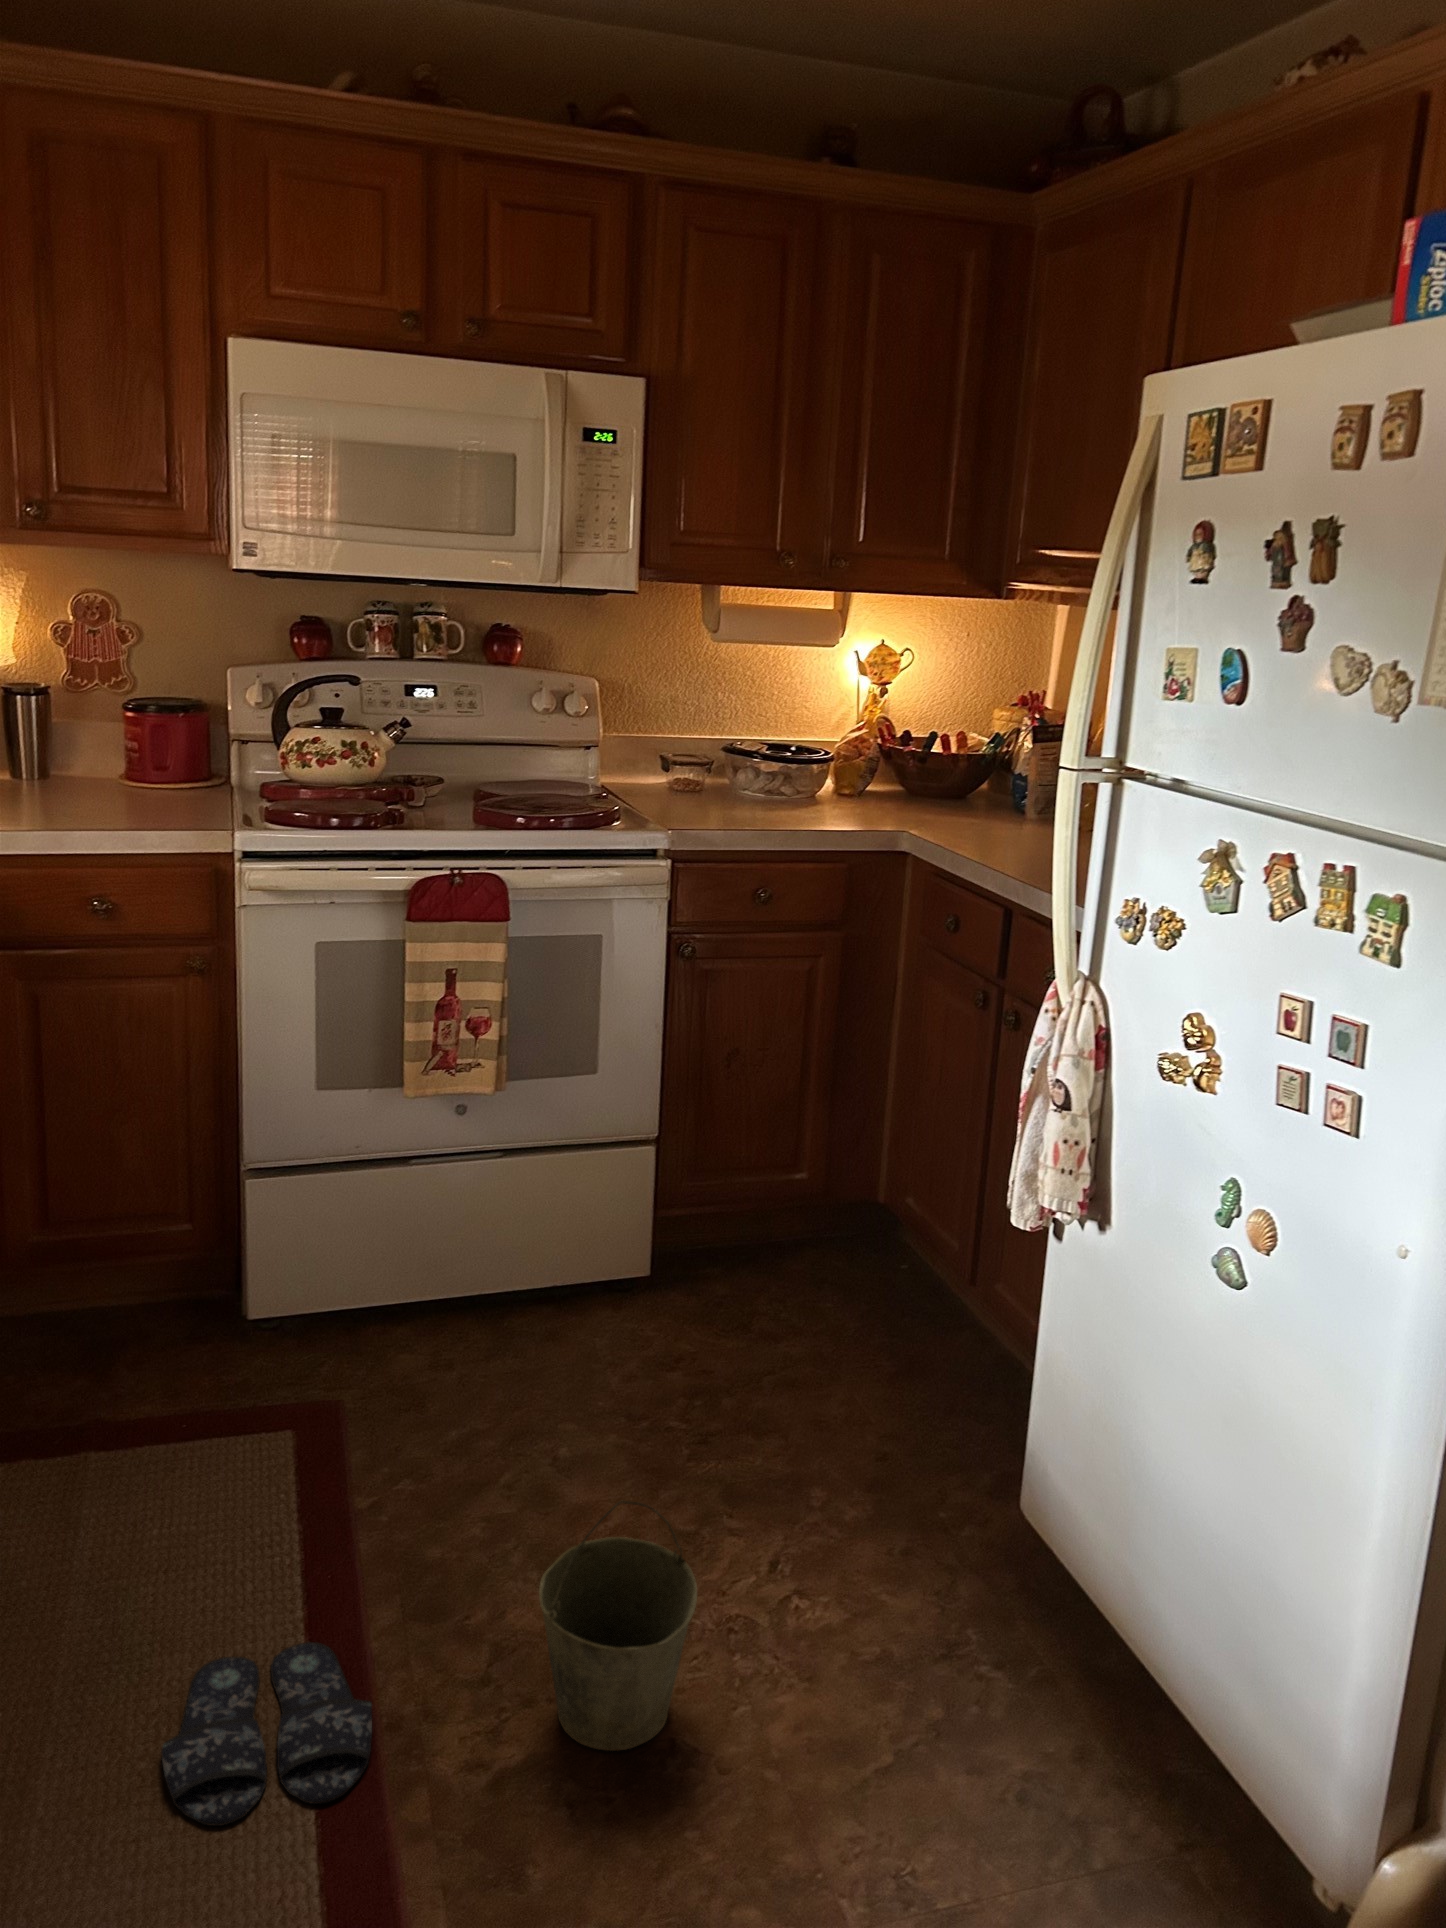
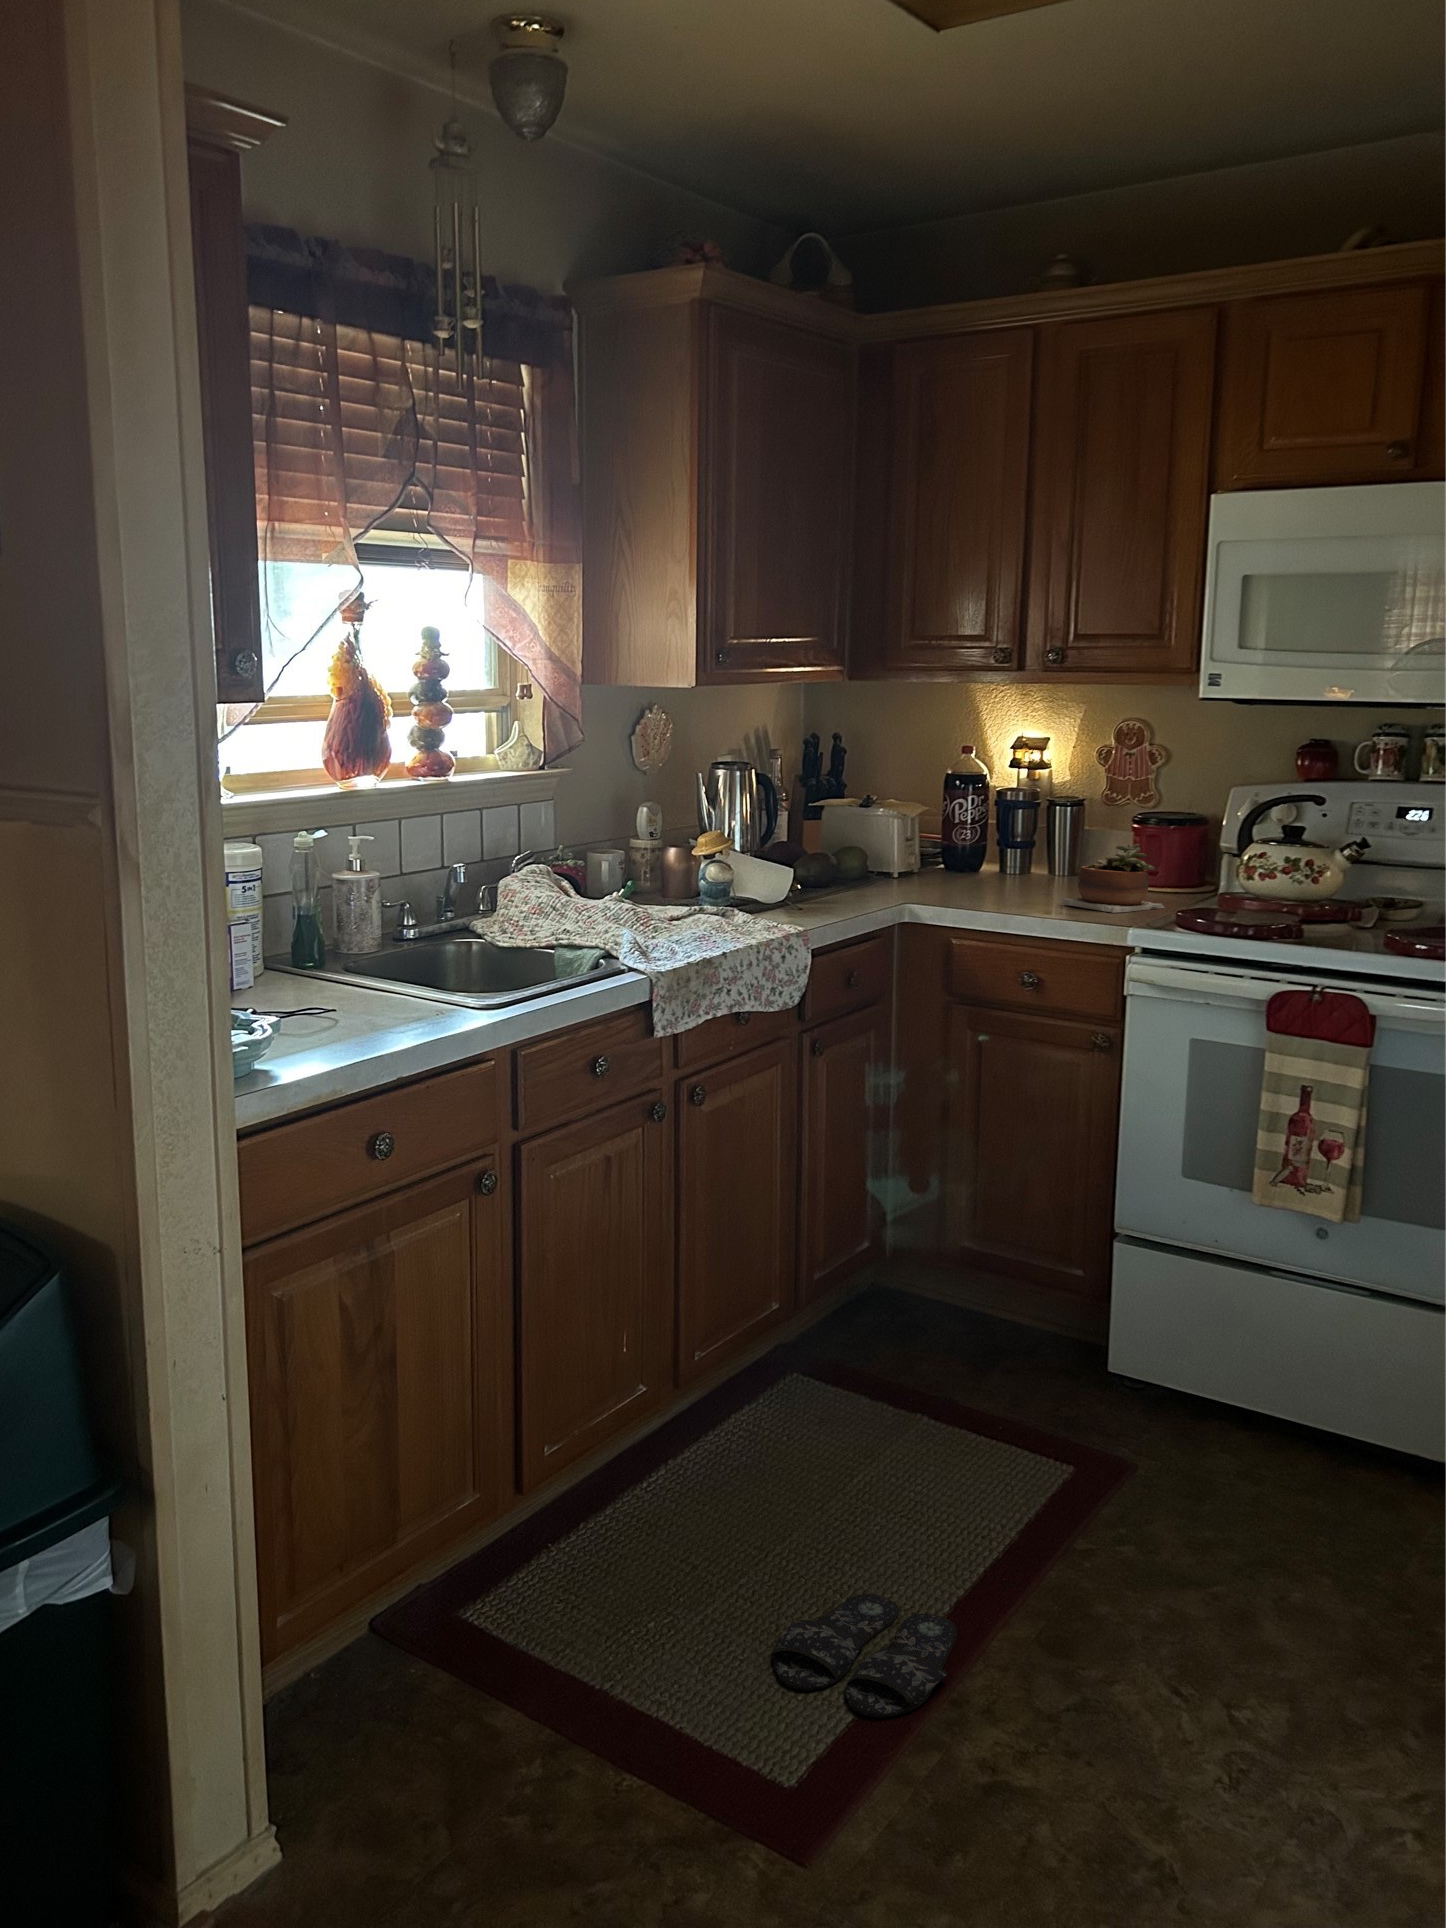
succulent plant: none [96,735,208,814] -> present [1062,844,1164,913]
bucket: present [539,1501,697,1751] -> none [1056,1572,1220,1827]

